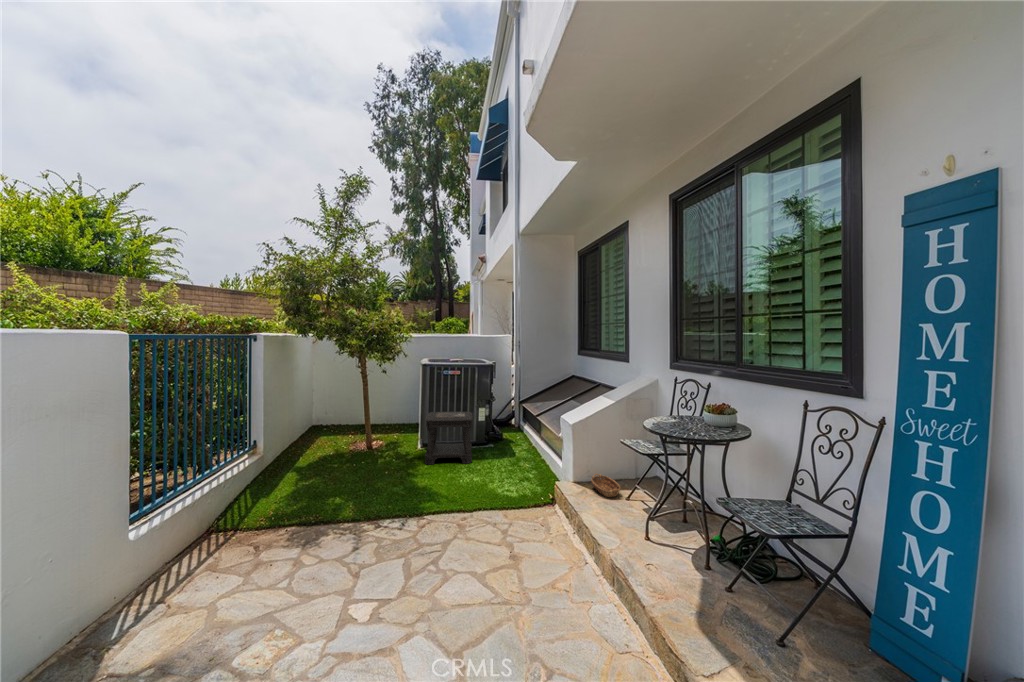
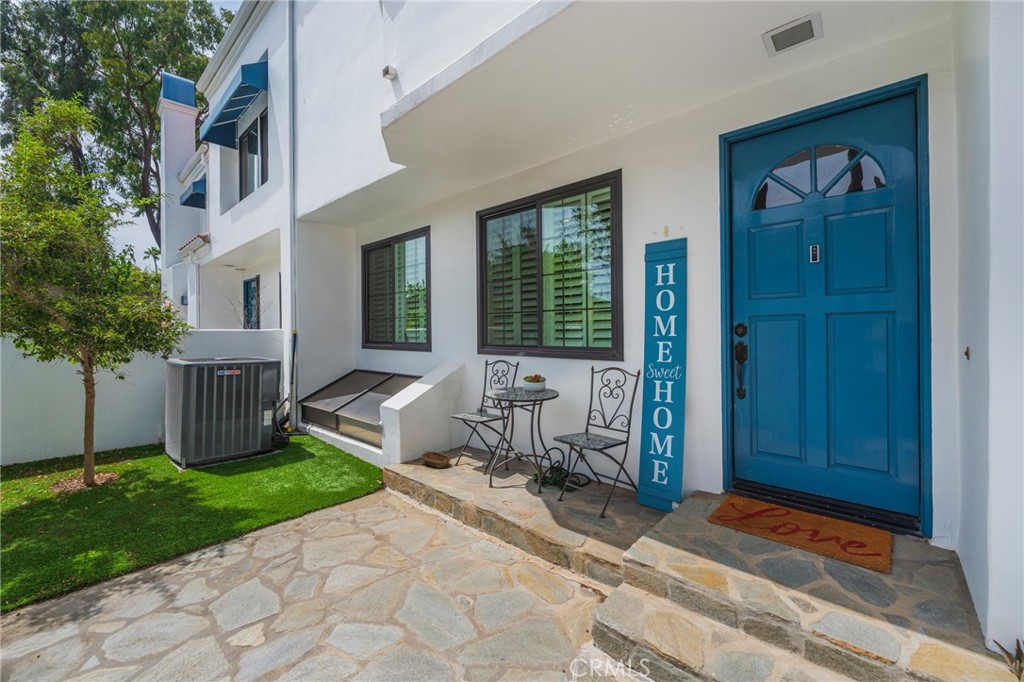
side table: present [425,412,473,465] -> none [192,416,266,486]

